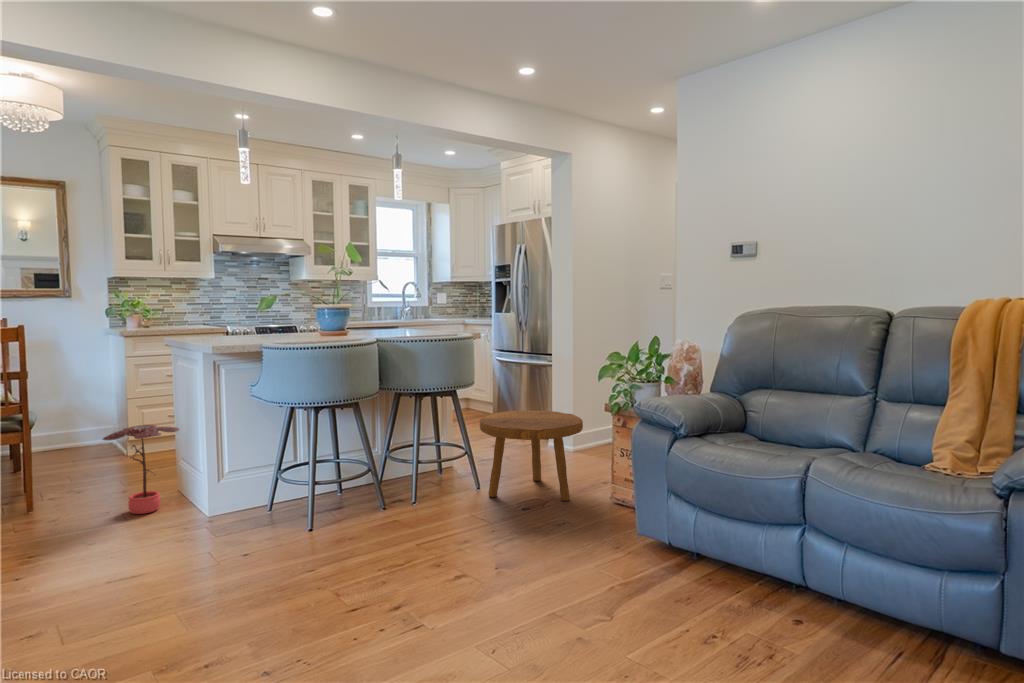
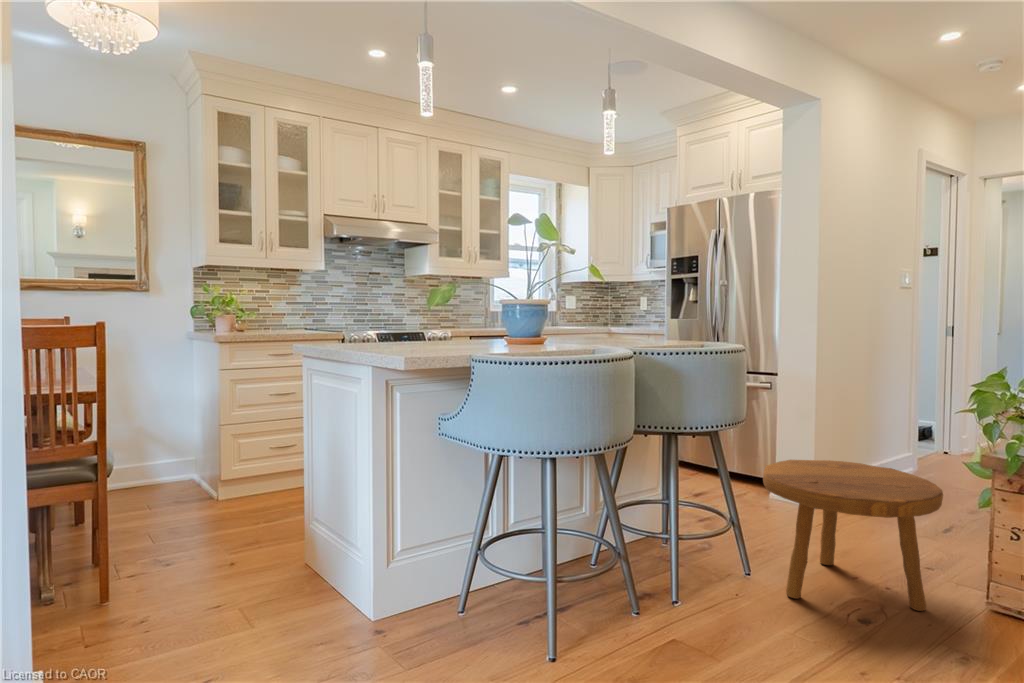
potted plant: present [103,425,179,514] -> none [220,478,328,619]

